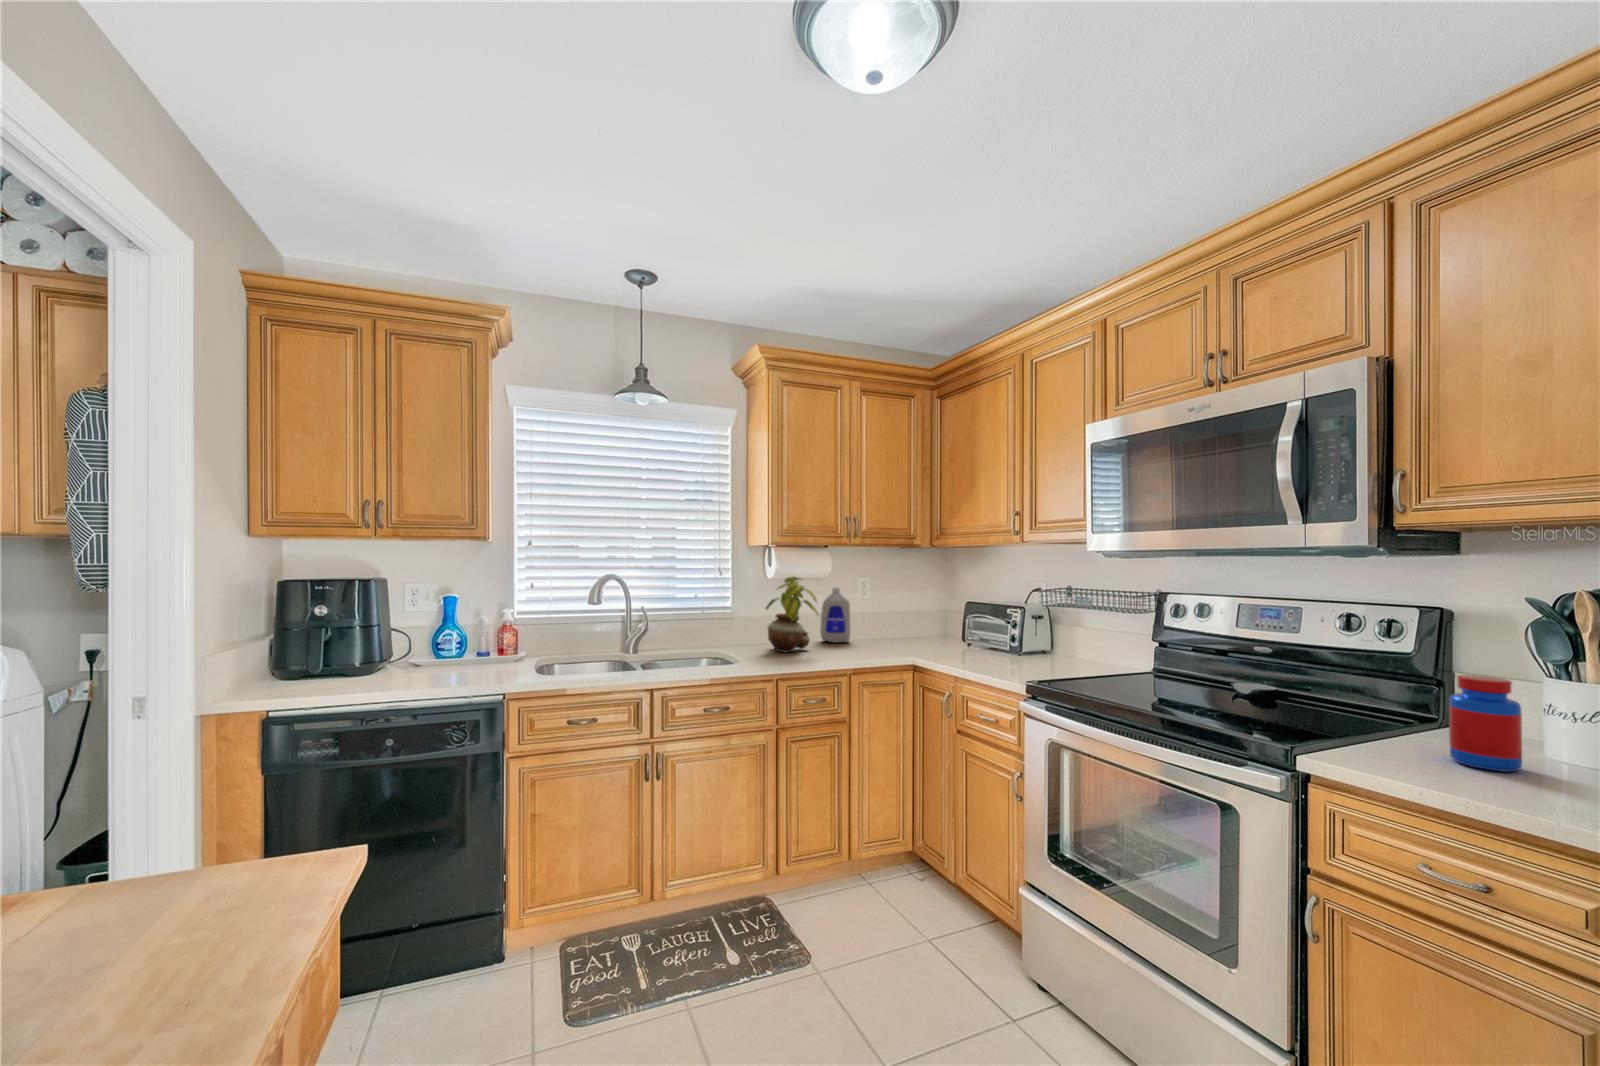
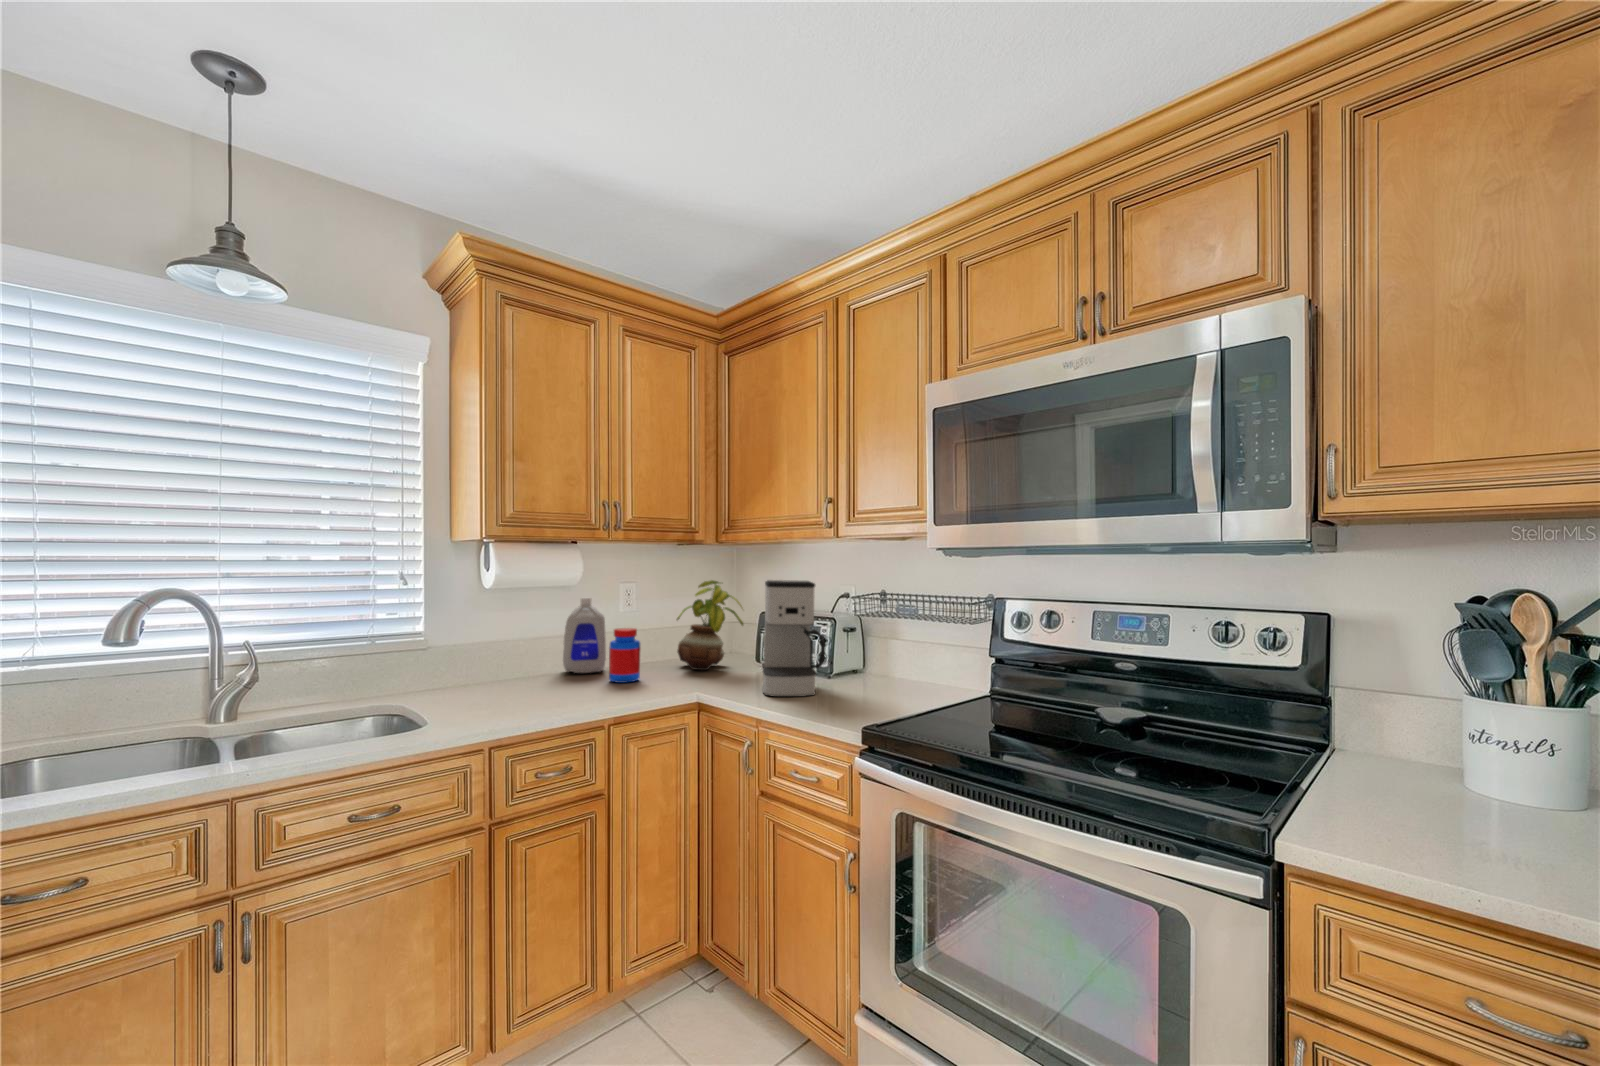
coffee maker: none [963,576,1014,665] -> present [763,580,826,697]
potted plant: present [766,577,818,652] -> present [677,580,743,670]
jar: present [1449,675,1522,772] -> present [609,628,641,683]

